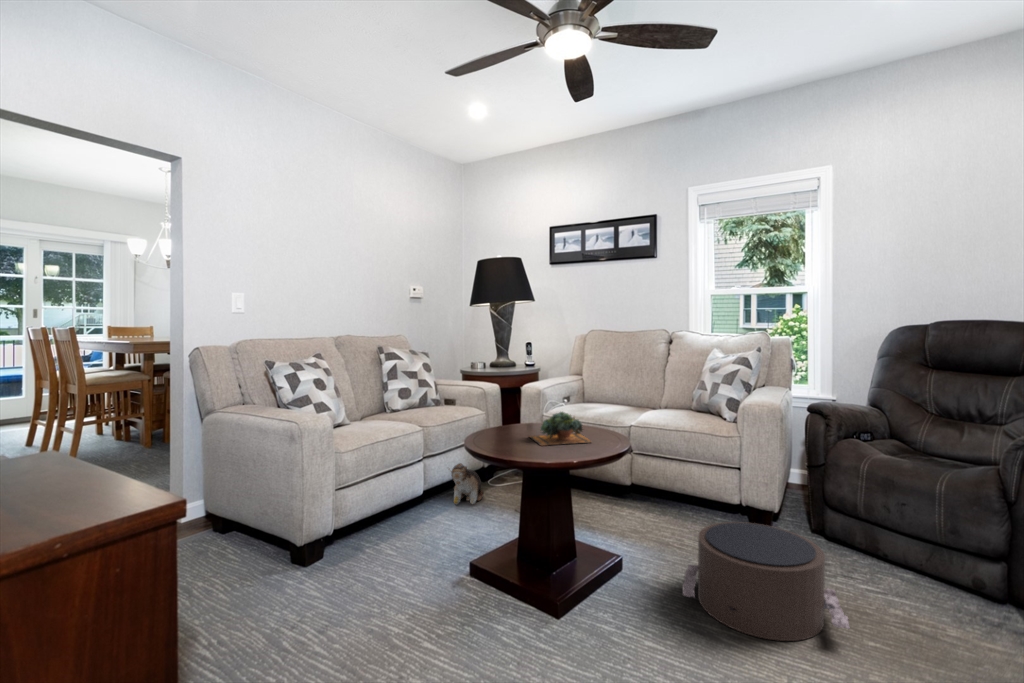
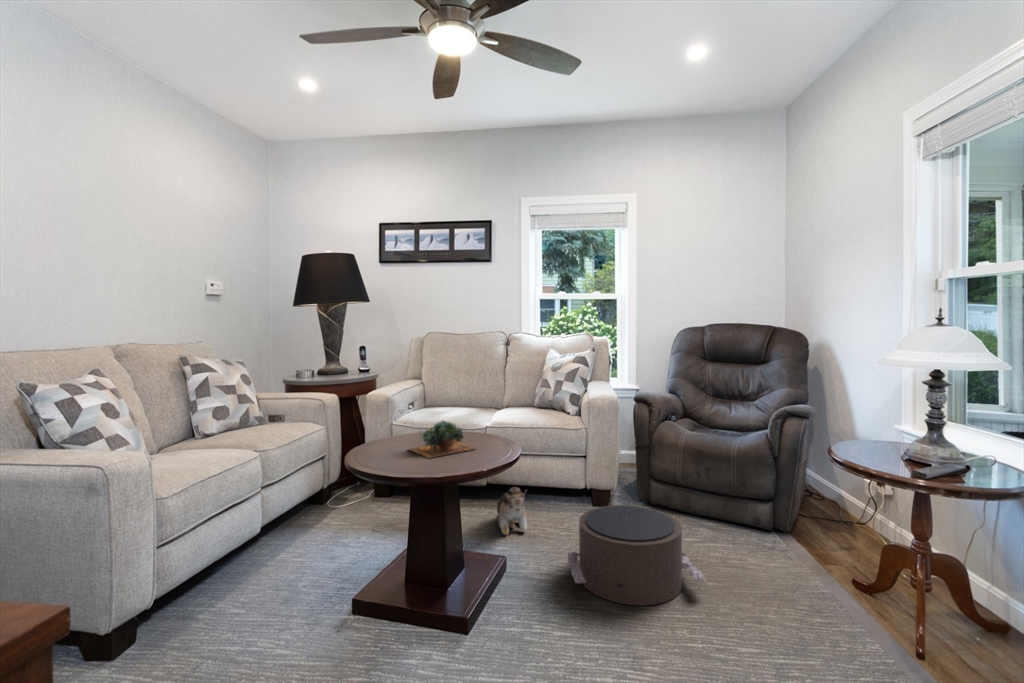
plush toy: present [451,463,483,504] -> present [496,487,527,535]

